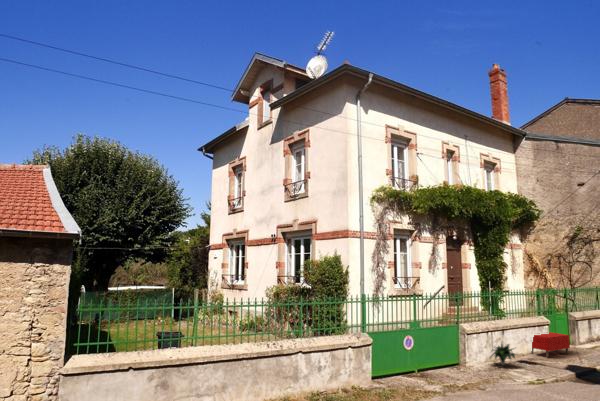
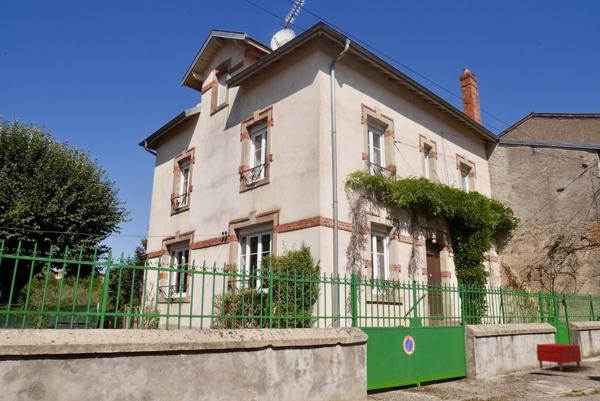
potted plant: present [491,344,515,366] -> none [499,349,538,380]

